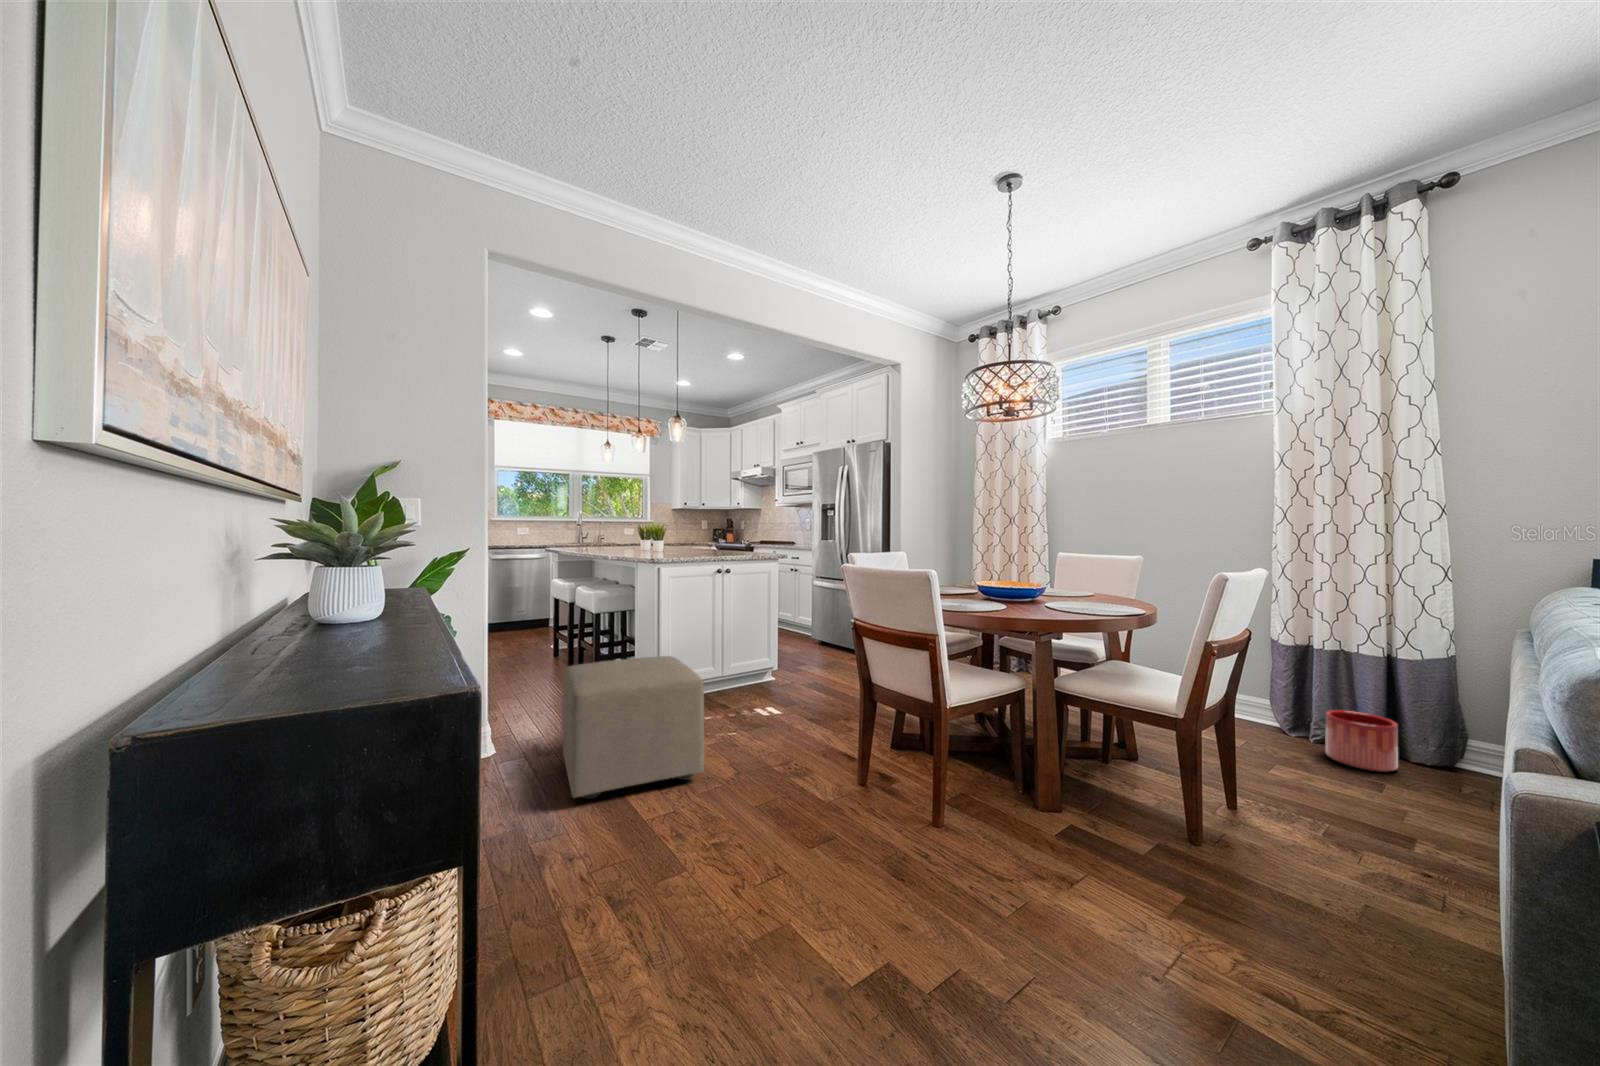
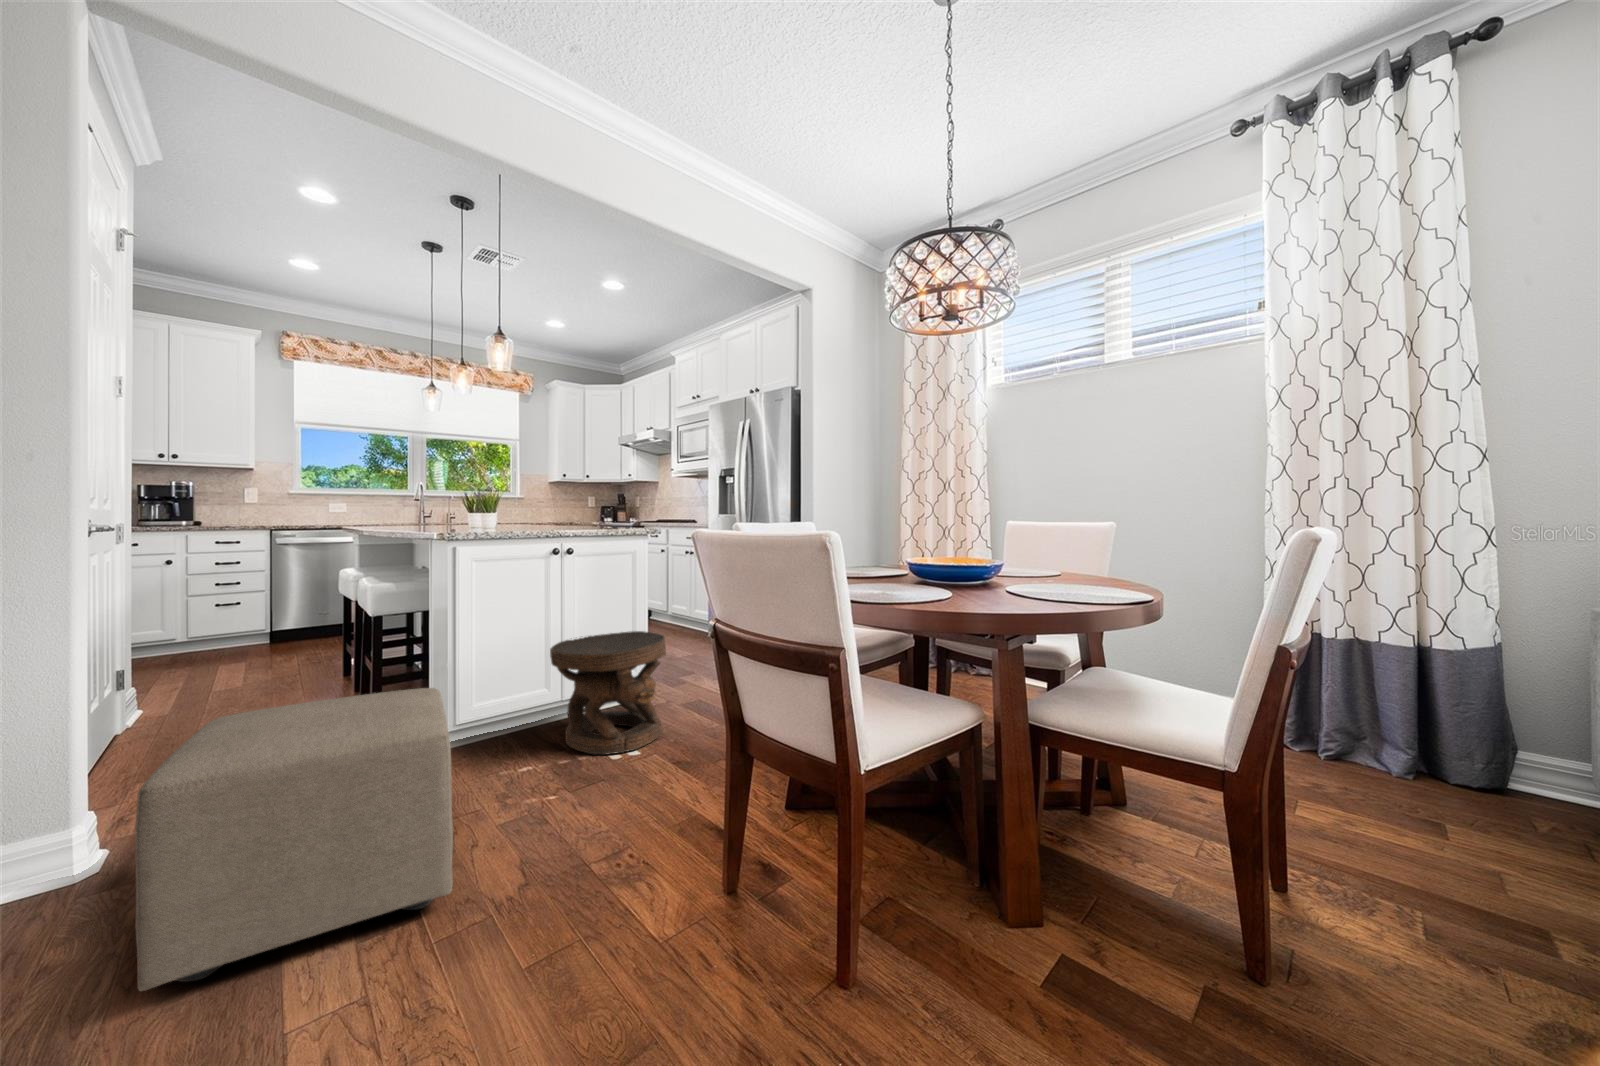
side table: none [722,627,800,711] -> present [550,631,666,755]
planter: present [1326,710,1398,772] -> none [1350,718,1447,800]

